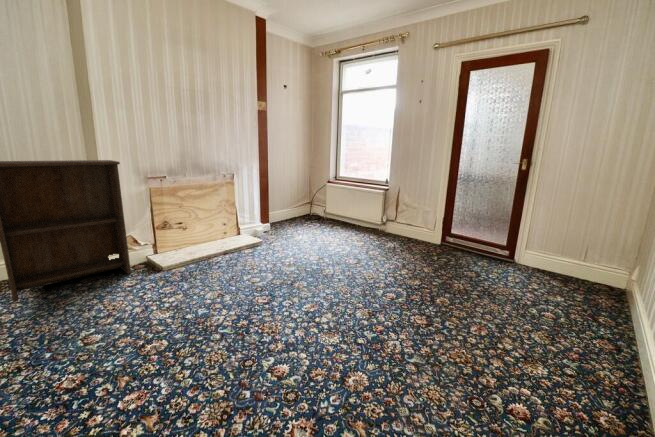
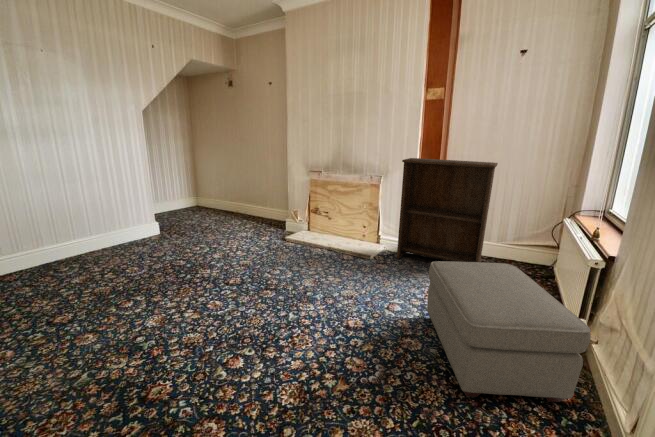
ottoman: none [128,240,270,338] -> present [427,261,591,402]

